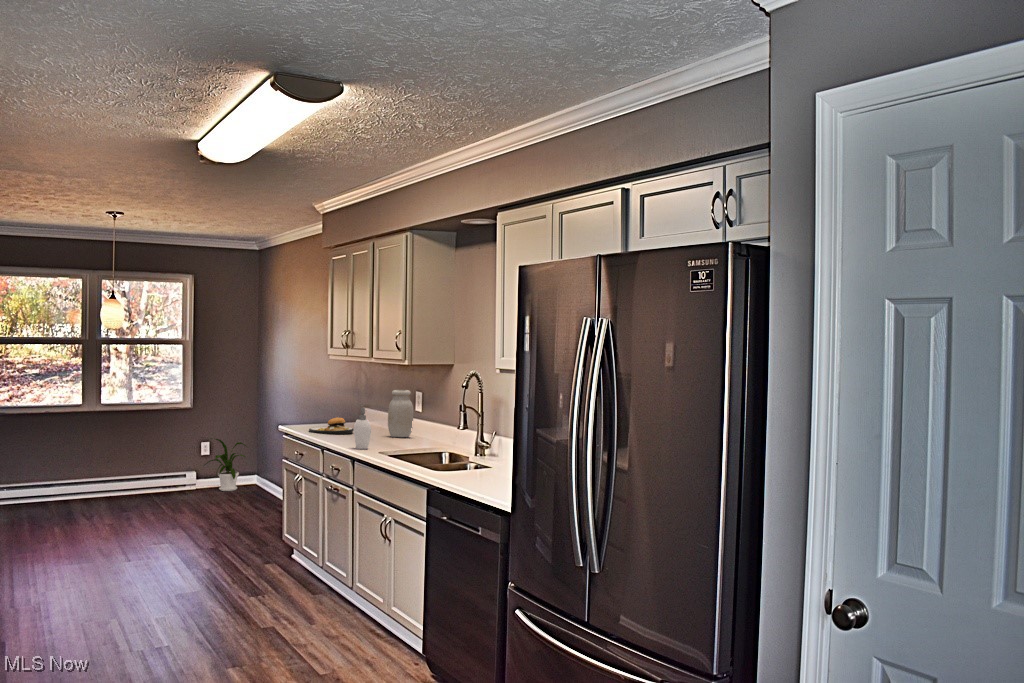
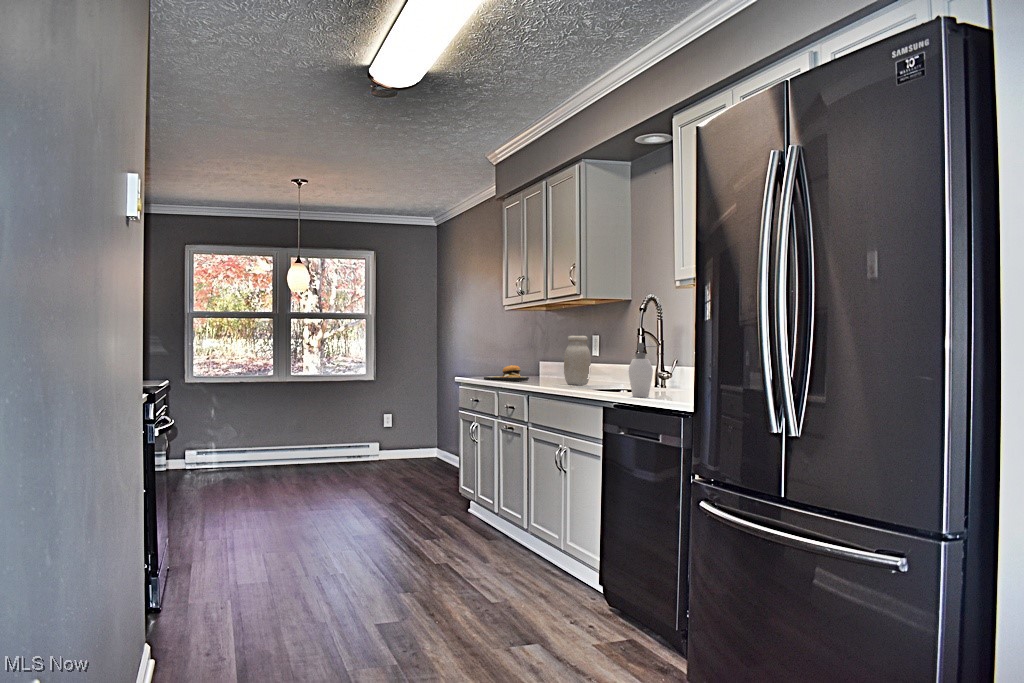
soap dispenser: present [353,408,371,449] -> present [629,343,660,397]
house plant: present [205,439,246,491] -> none [386,409,430,463]

